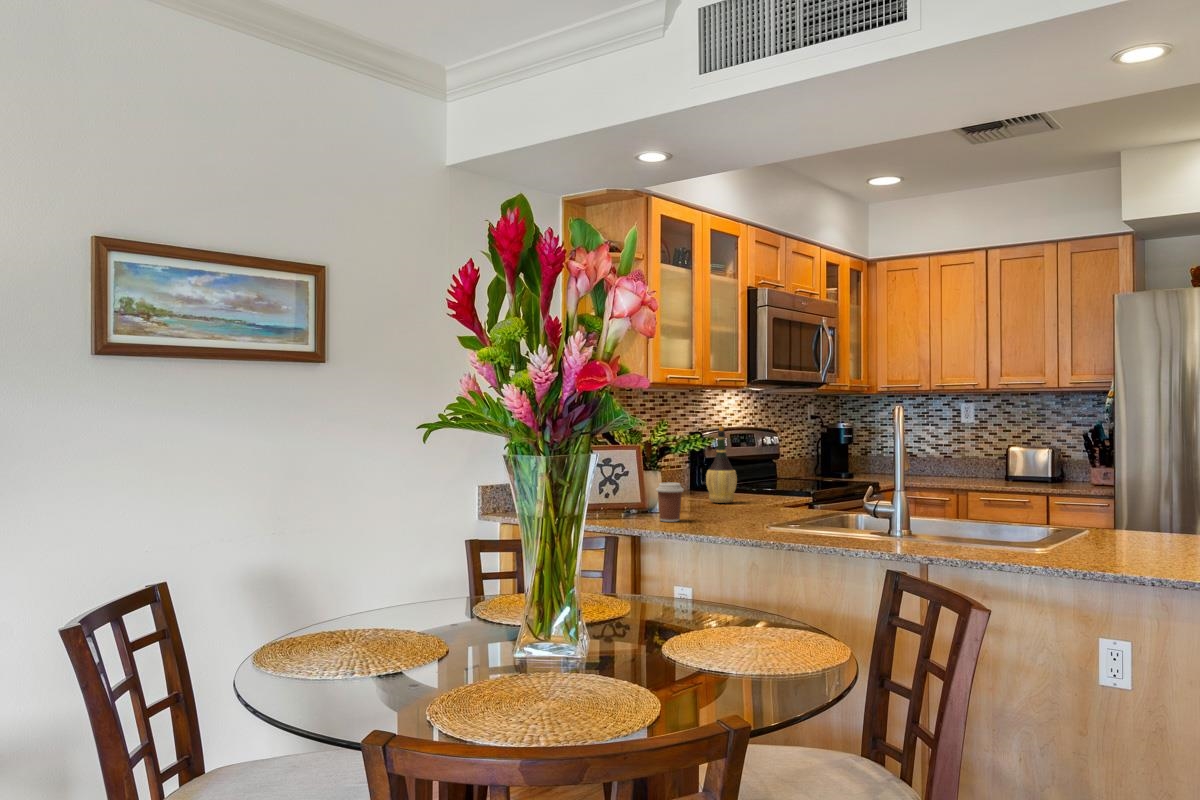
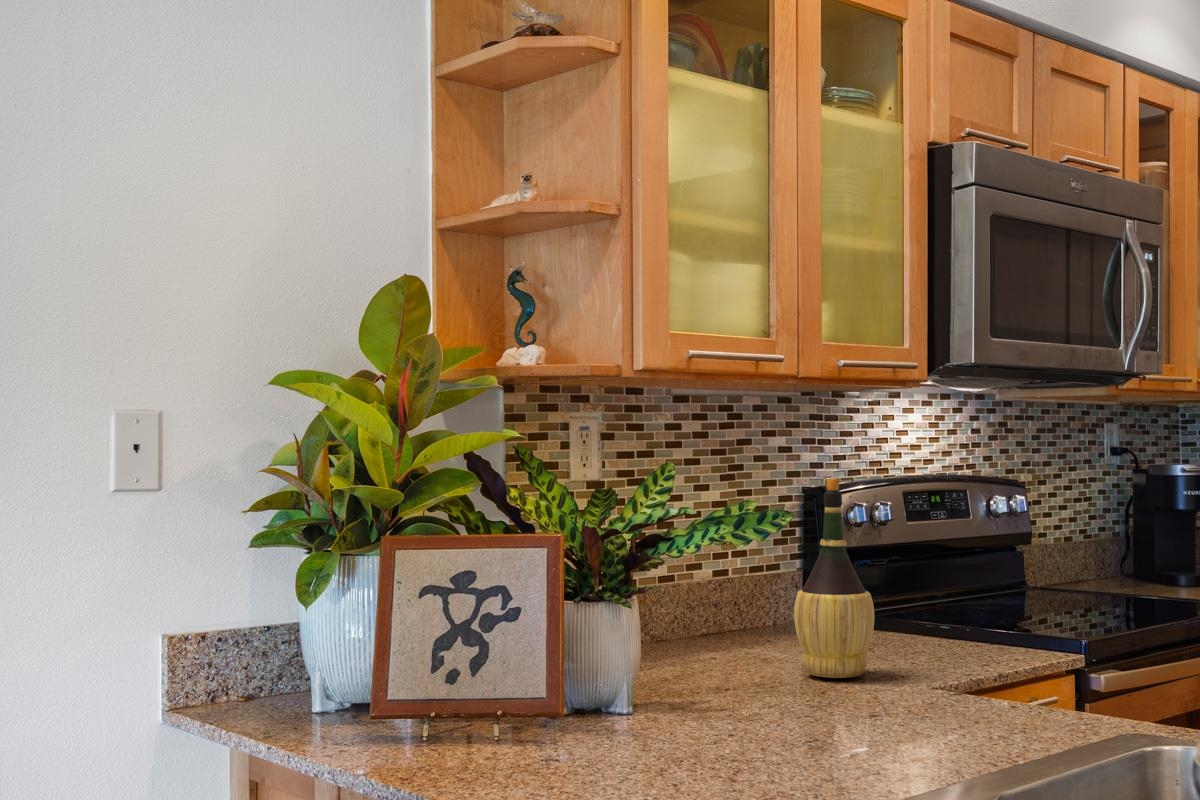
coffee cup: present [656,482,684,522] -> none [575,646,656,767]

